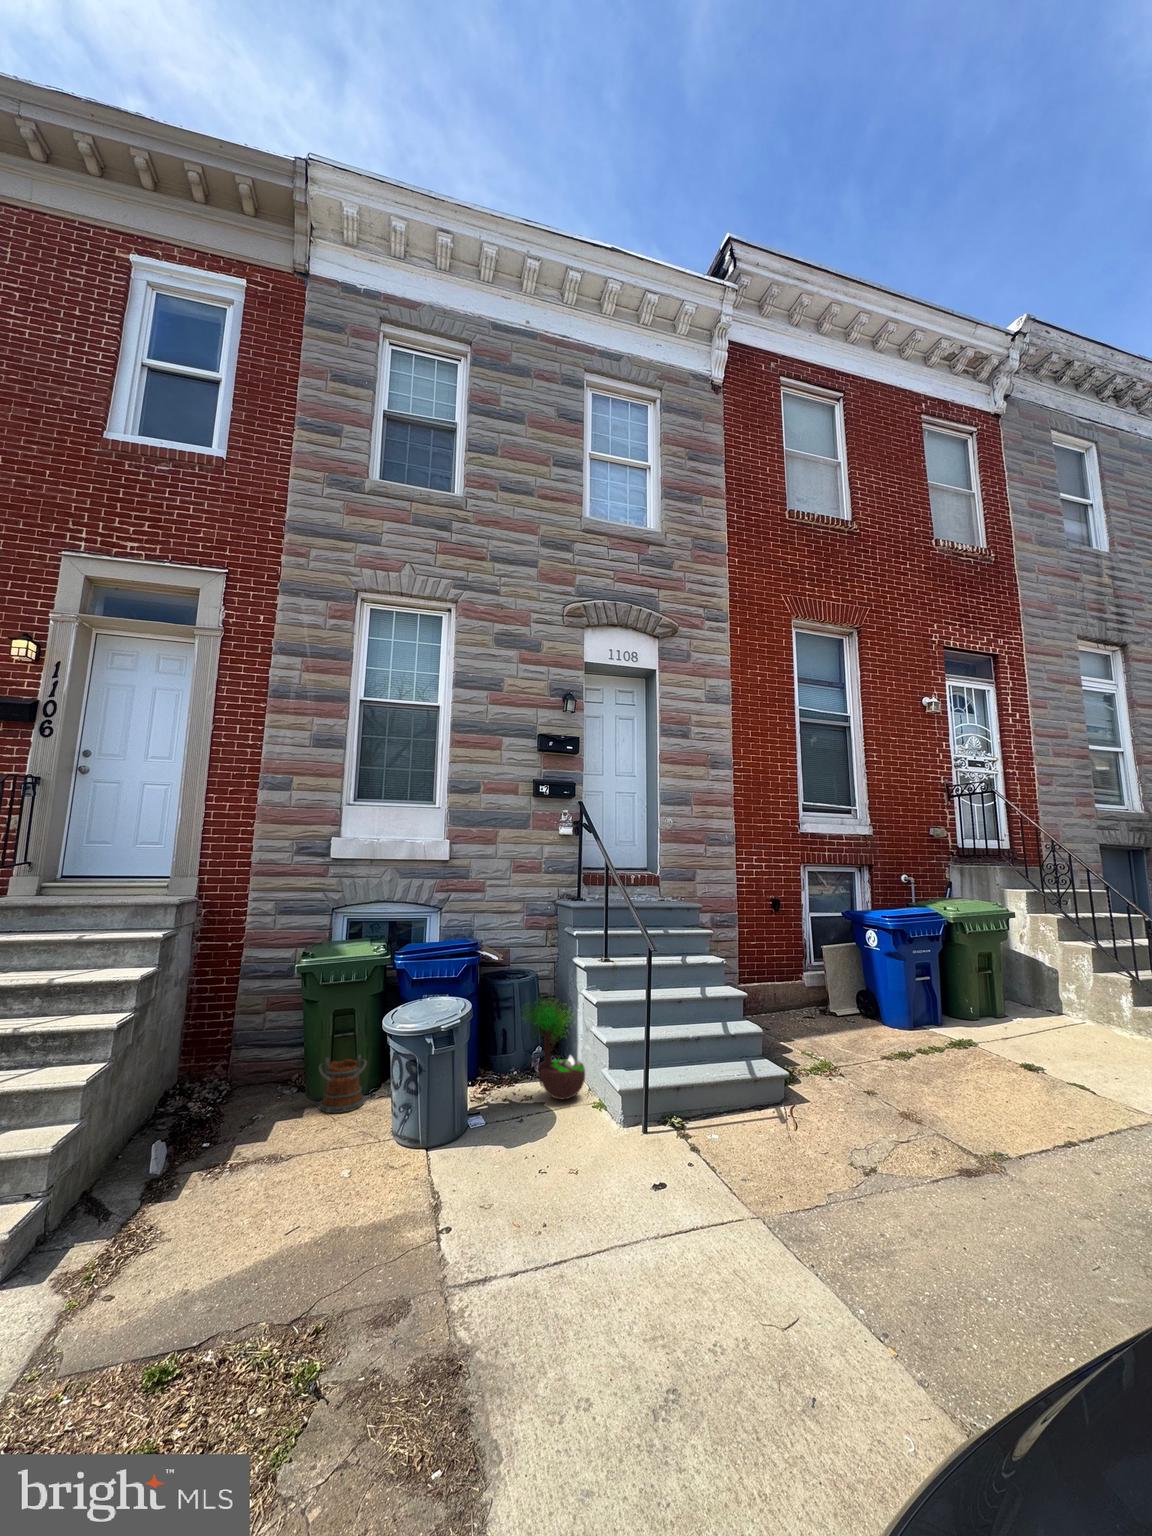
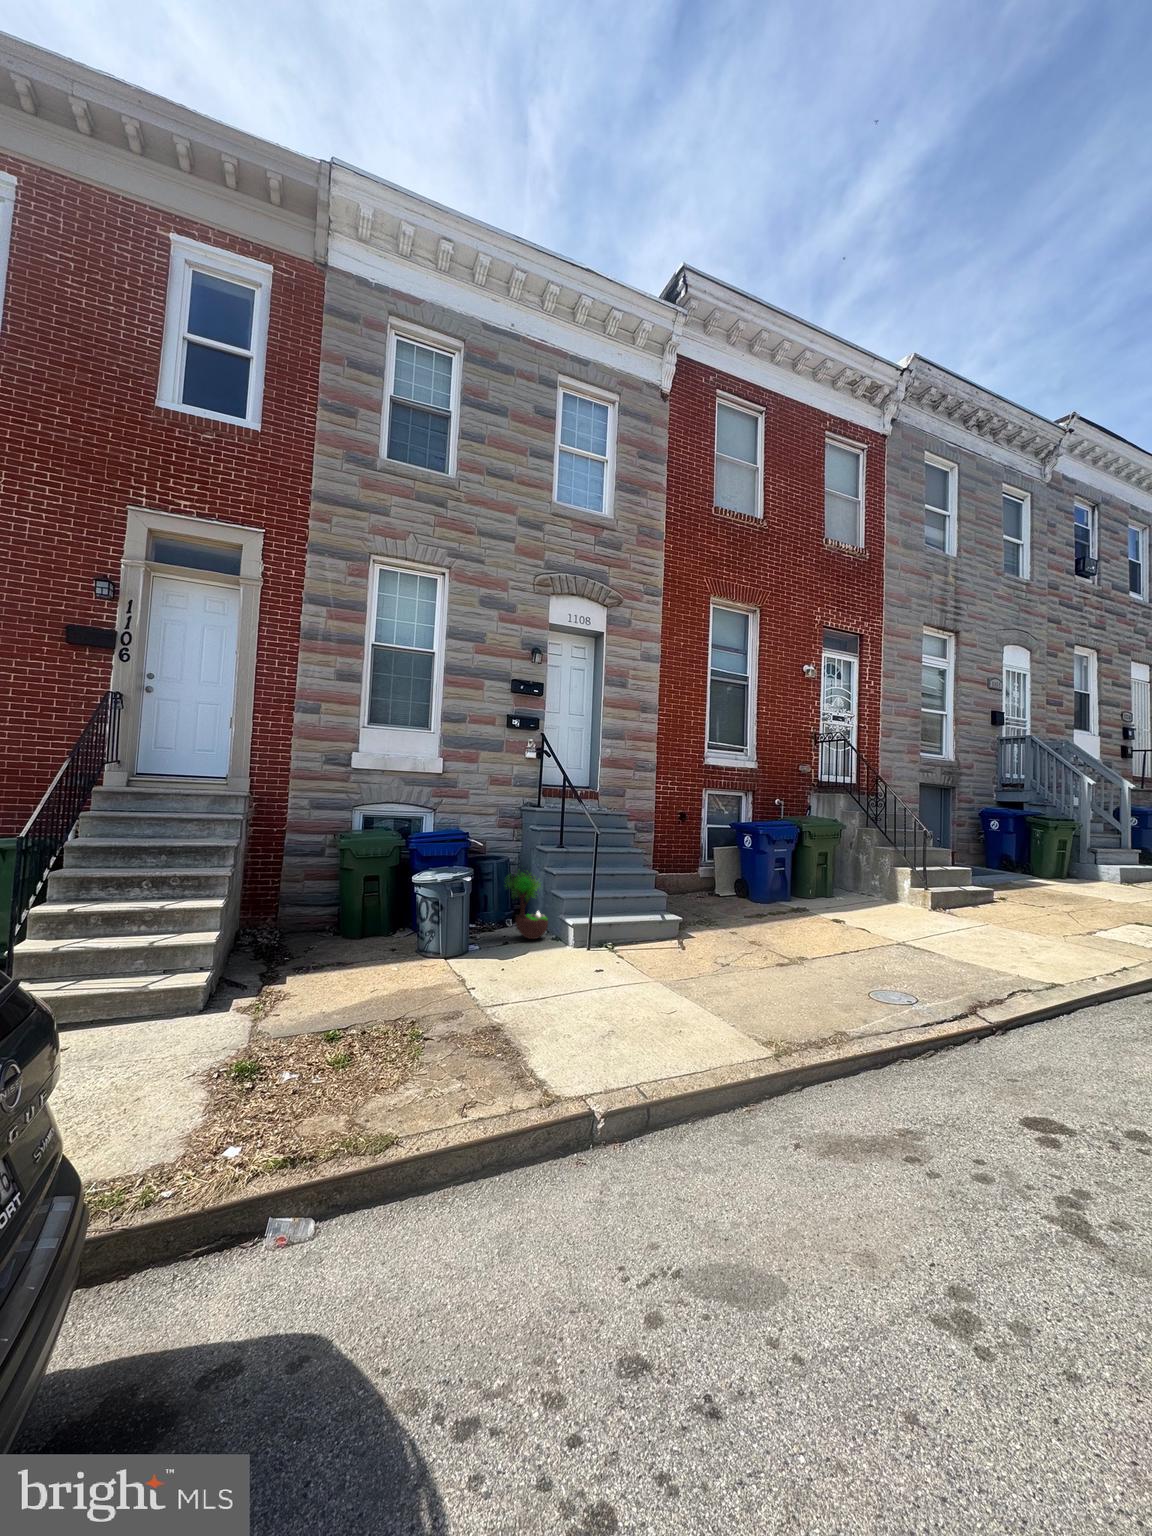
bucket: present [319,1055,367,1113] -> none [359,908,393,946]

